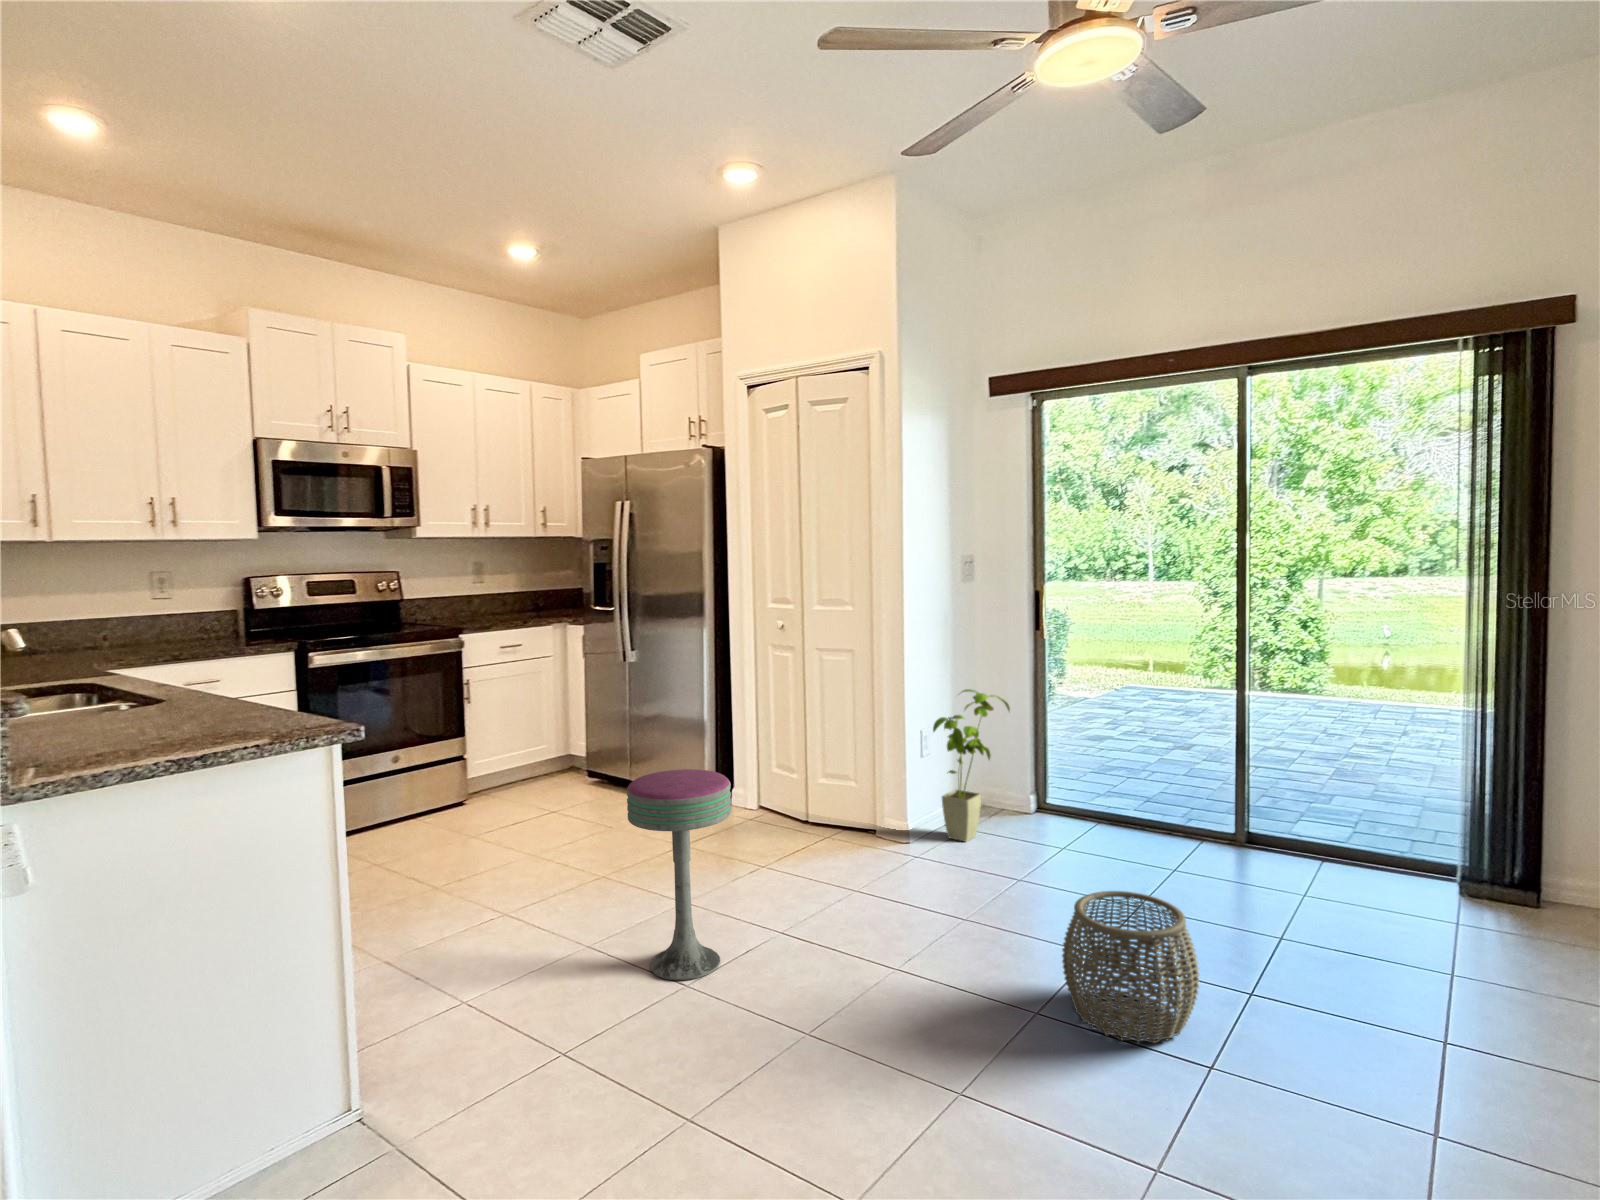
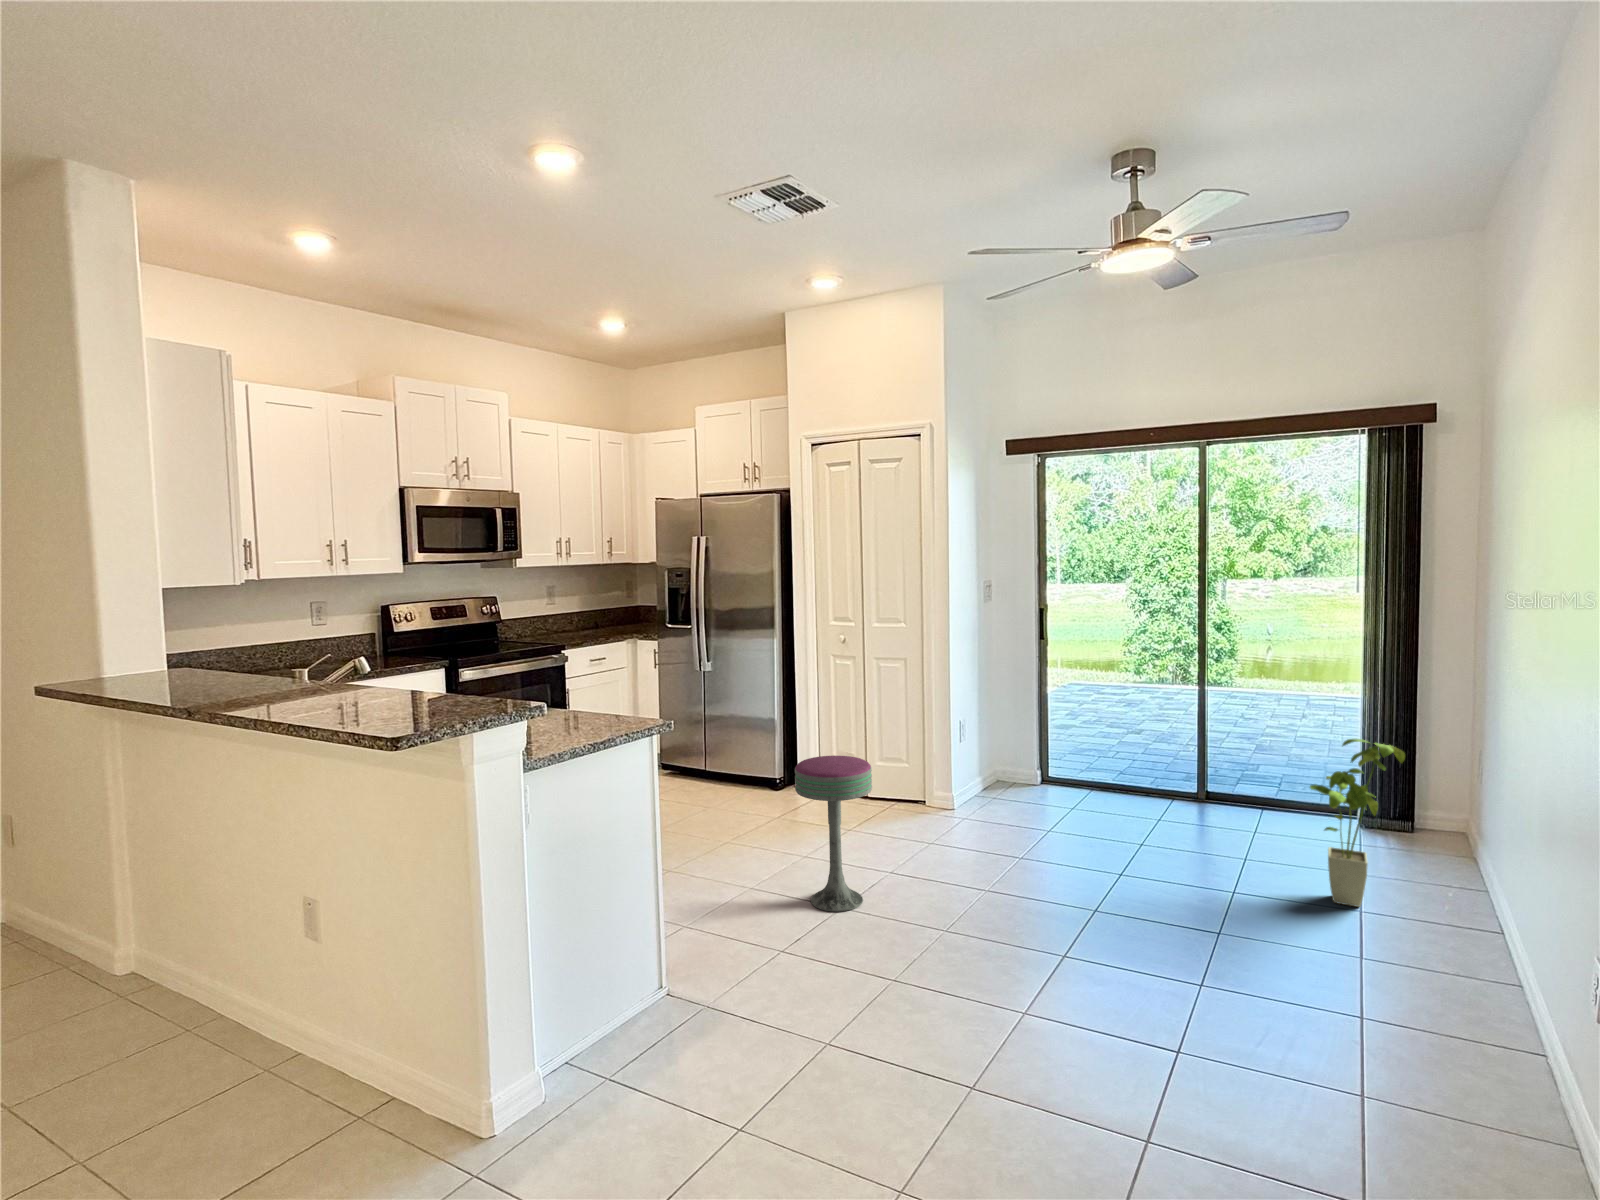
house plant: present [933,689,1010,842] -> present [1310,739,1405,907]
woven basket: present [1062,891,1199,1043] -> none [1119,830,1217,930]

